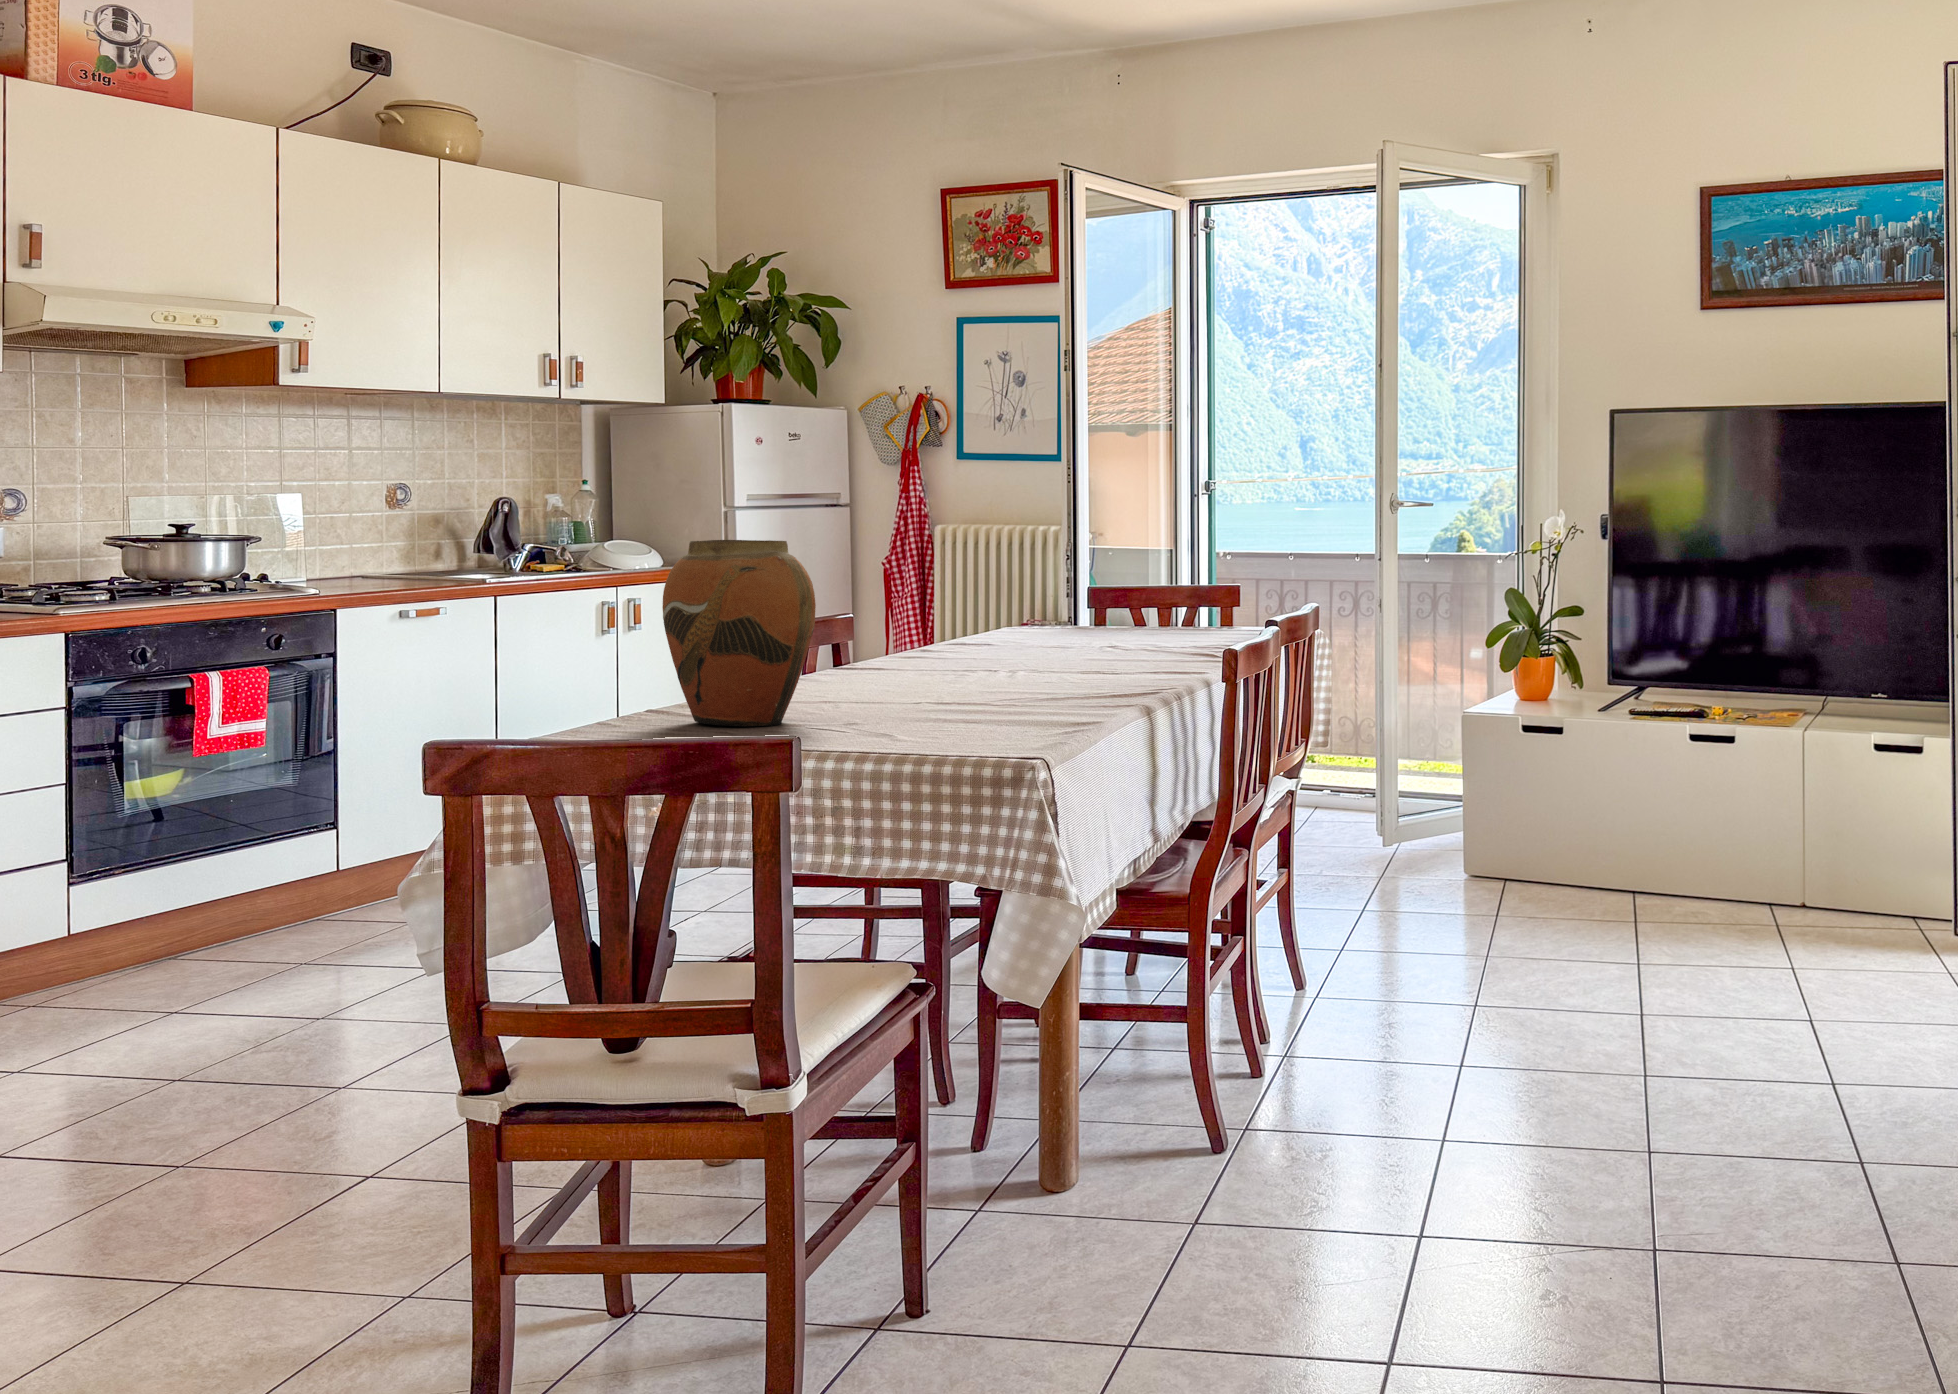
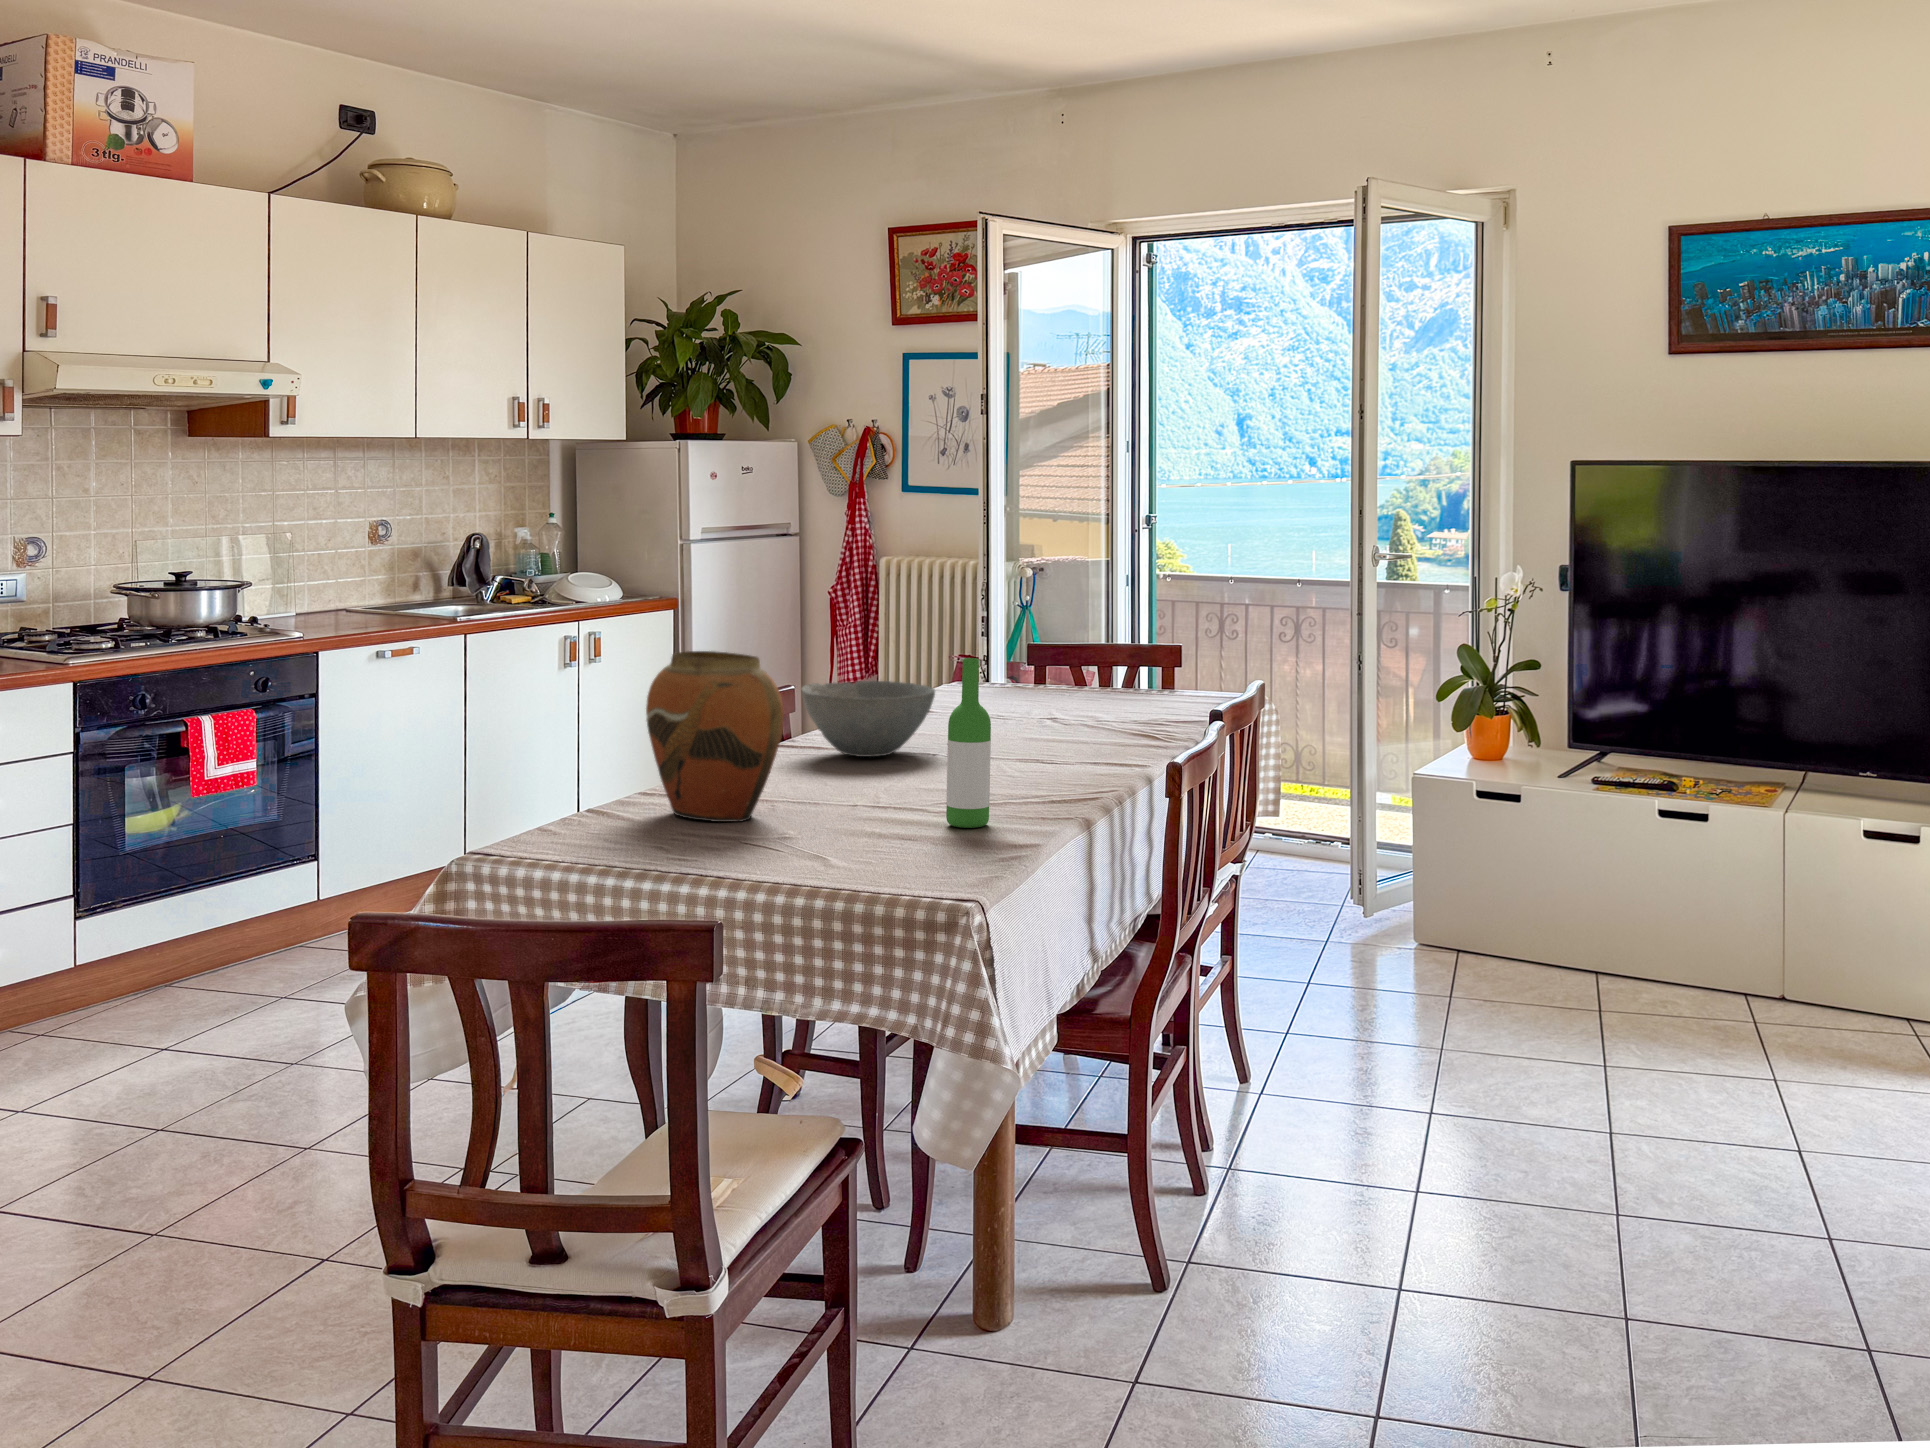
wine bottle: none [1001,530,1050,723] -> present [946,658,991,828]
bowl: none [842,600,990,679] -> present [802,681,935,757]

